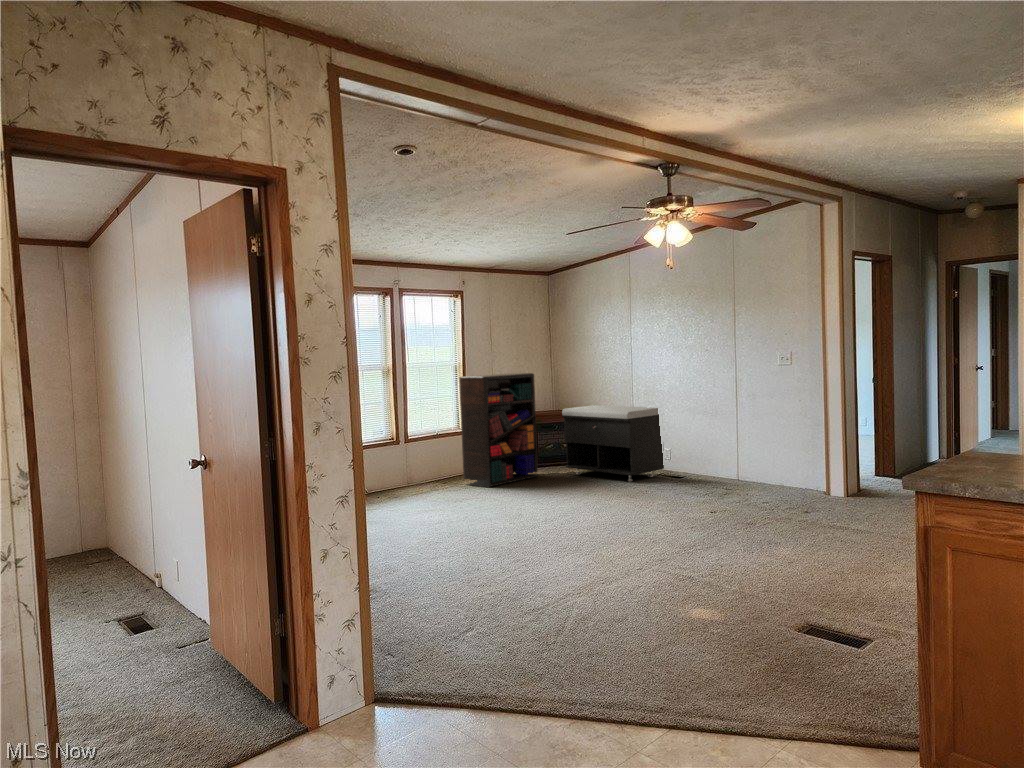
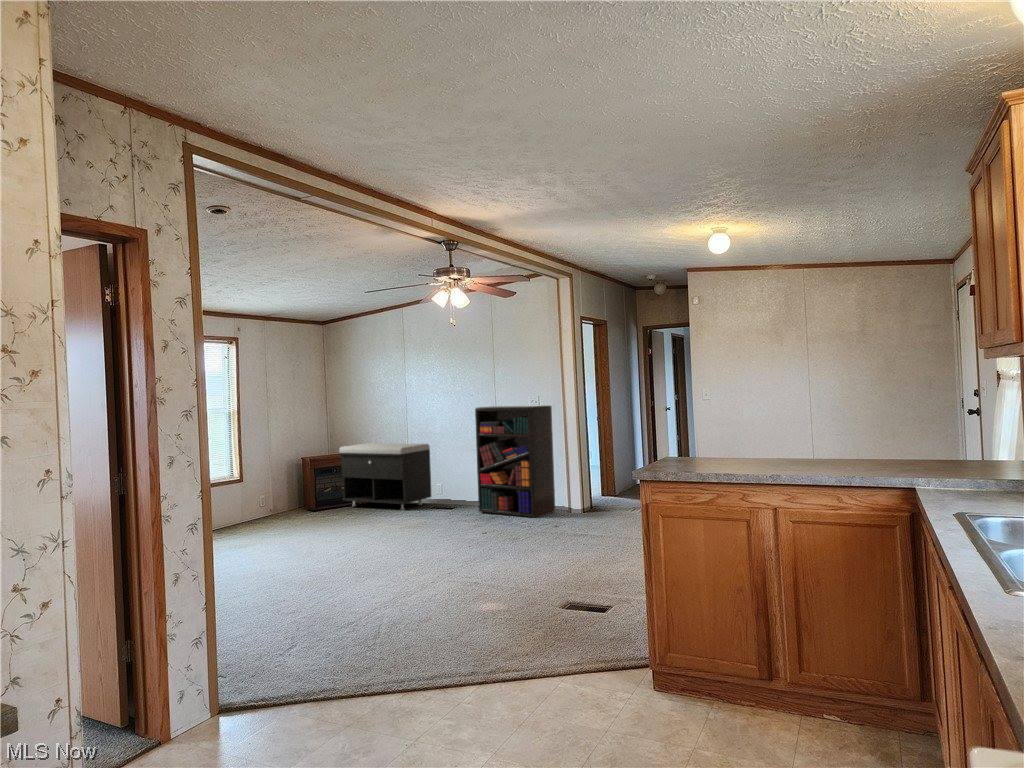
bookshelf: present [459,373,538,487] -> present [475,406,555,518]

